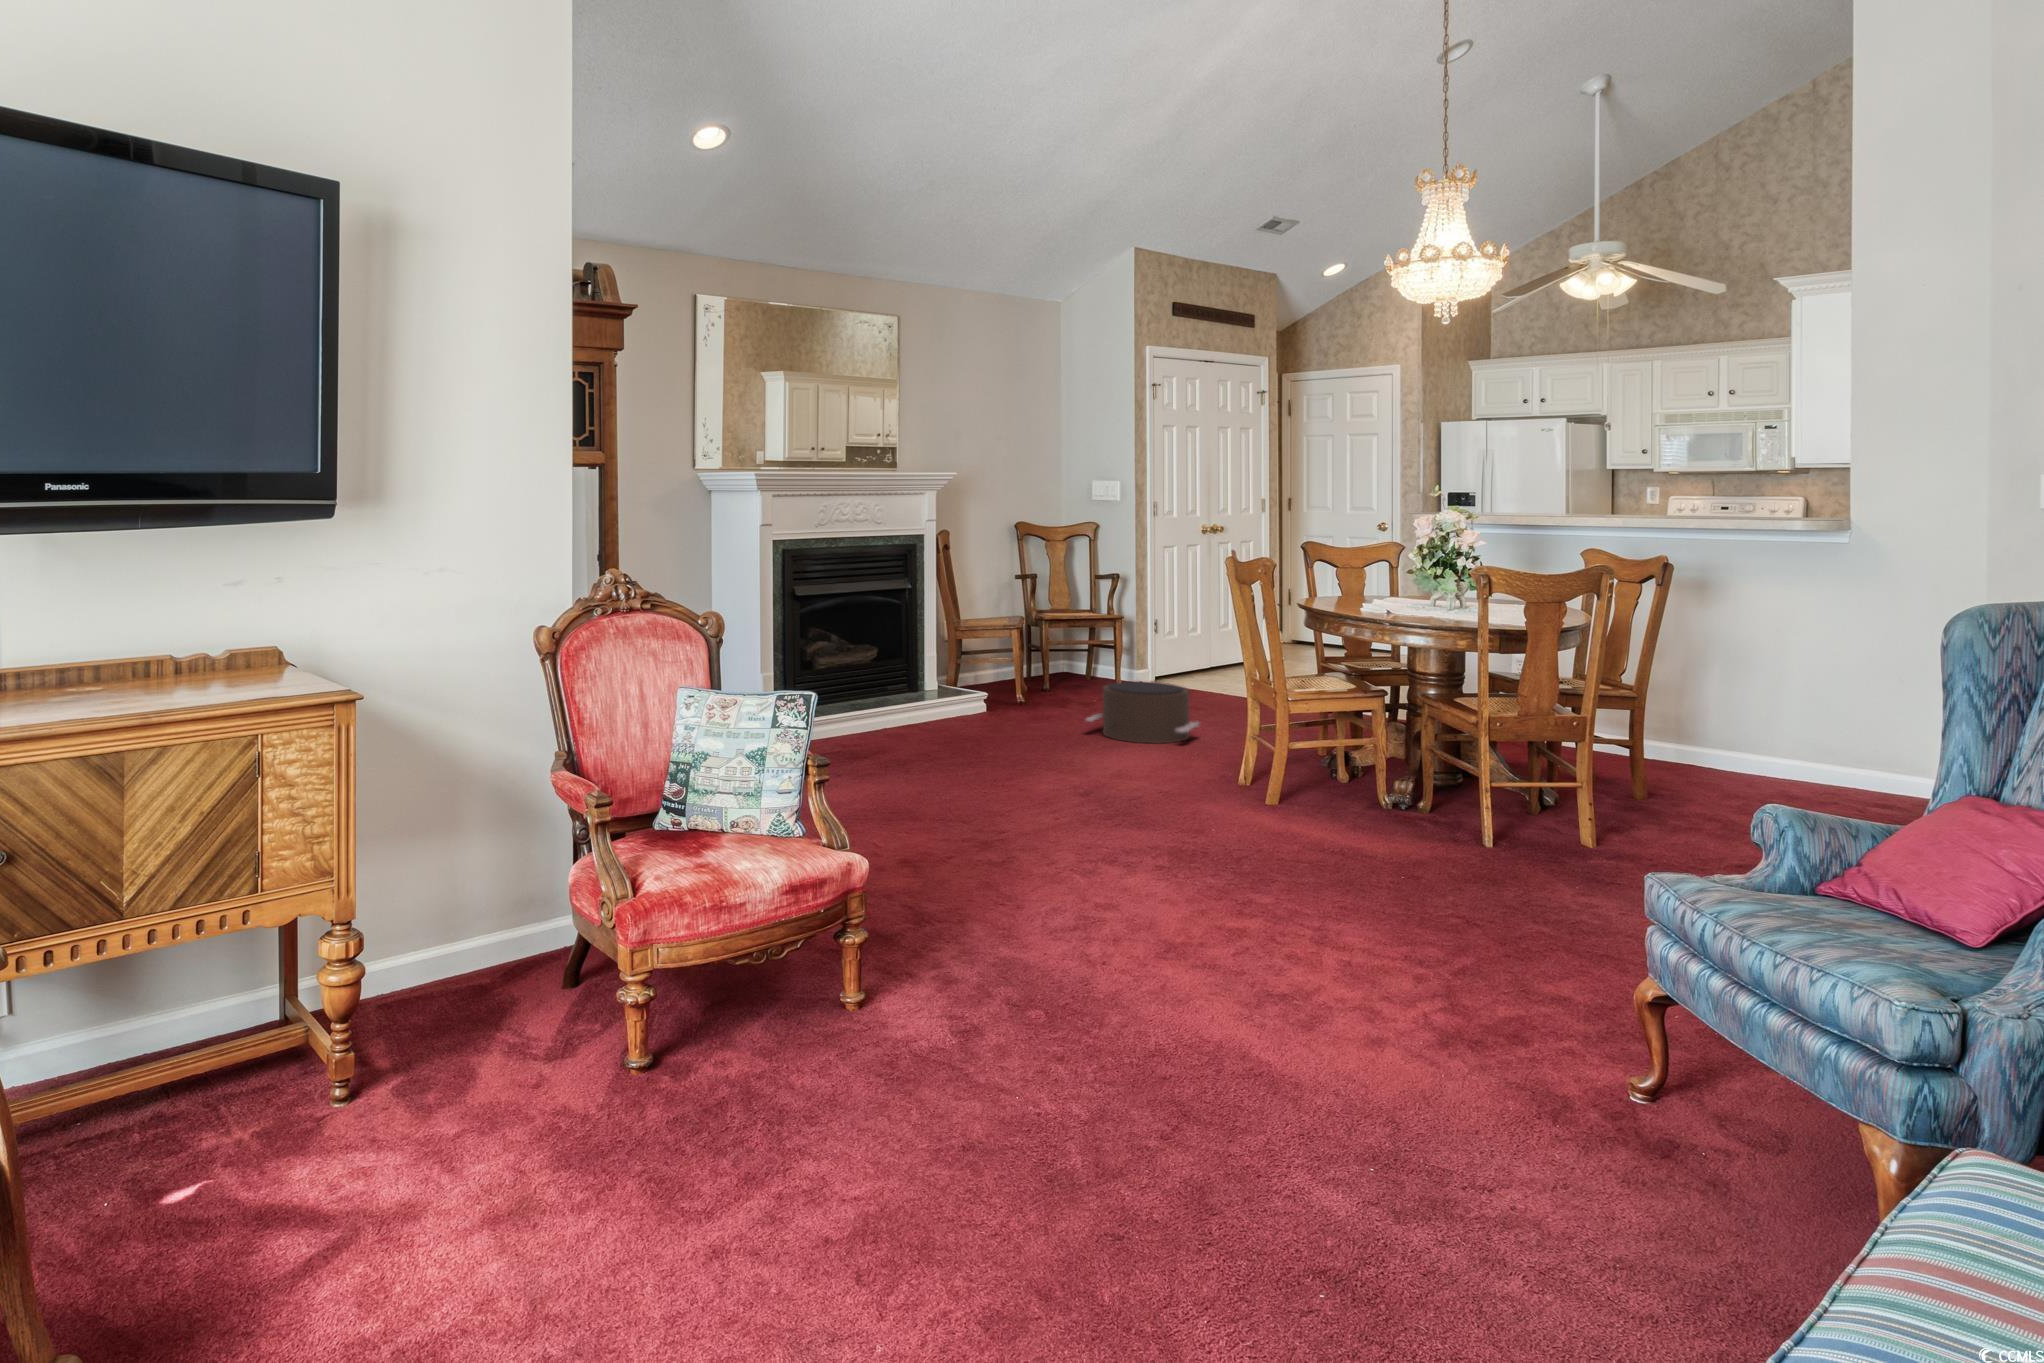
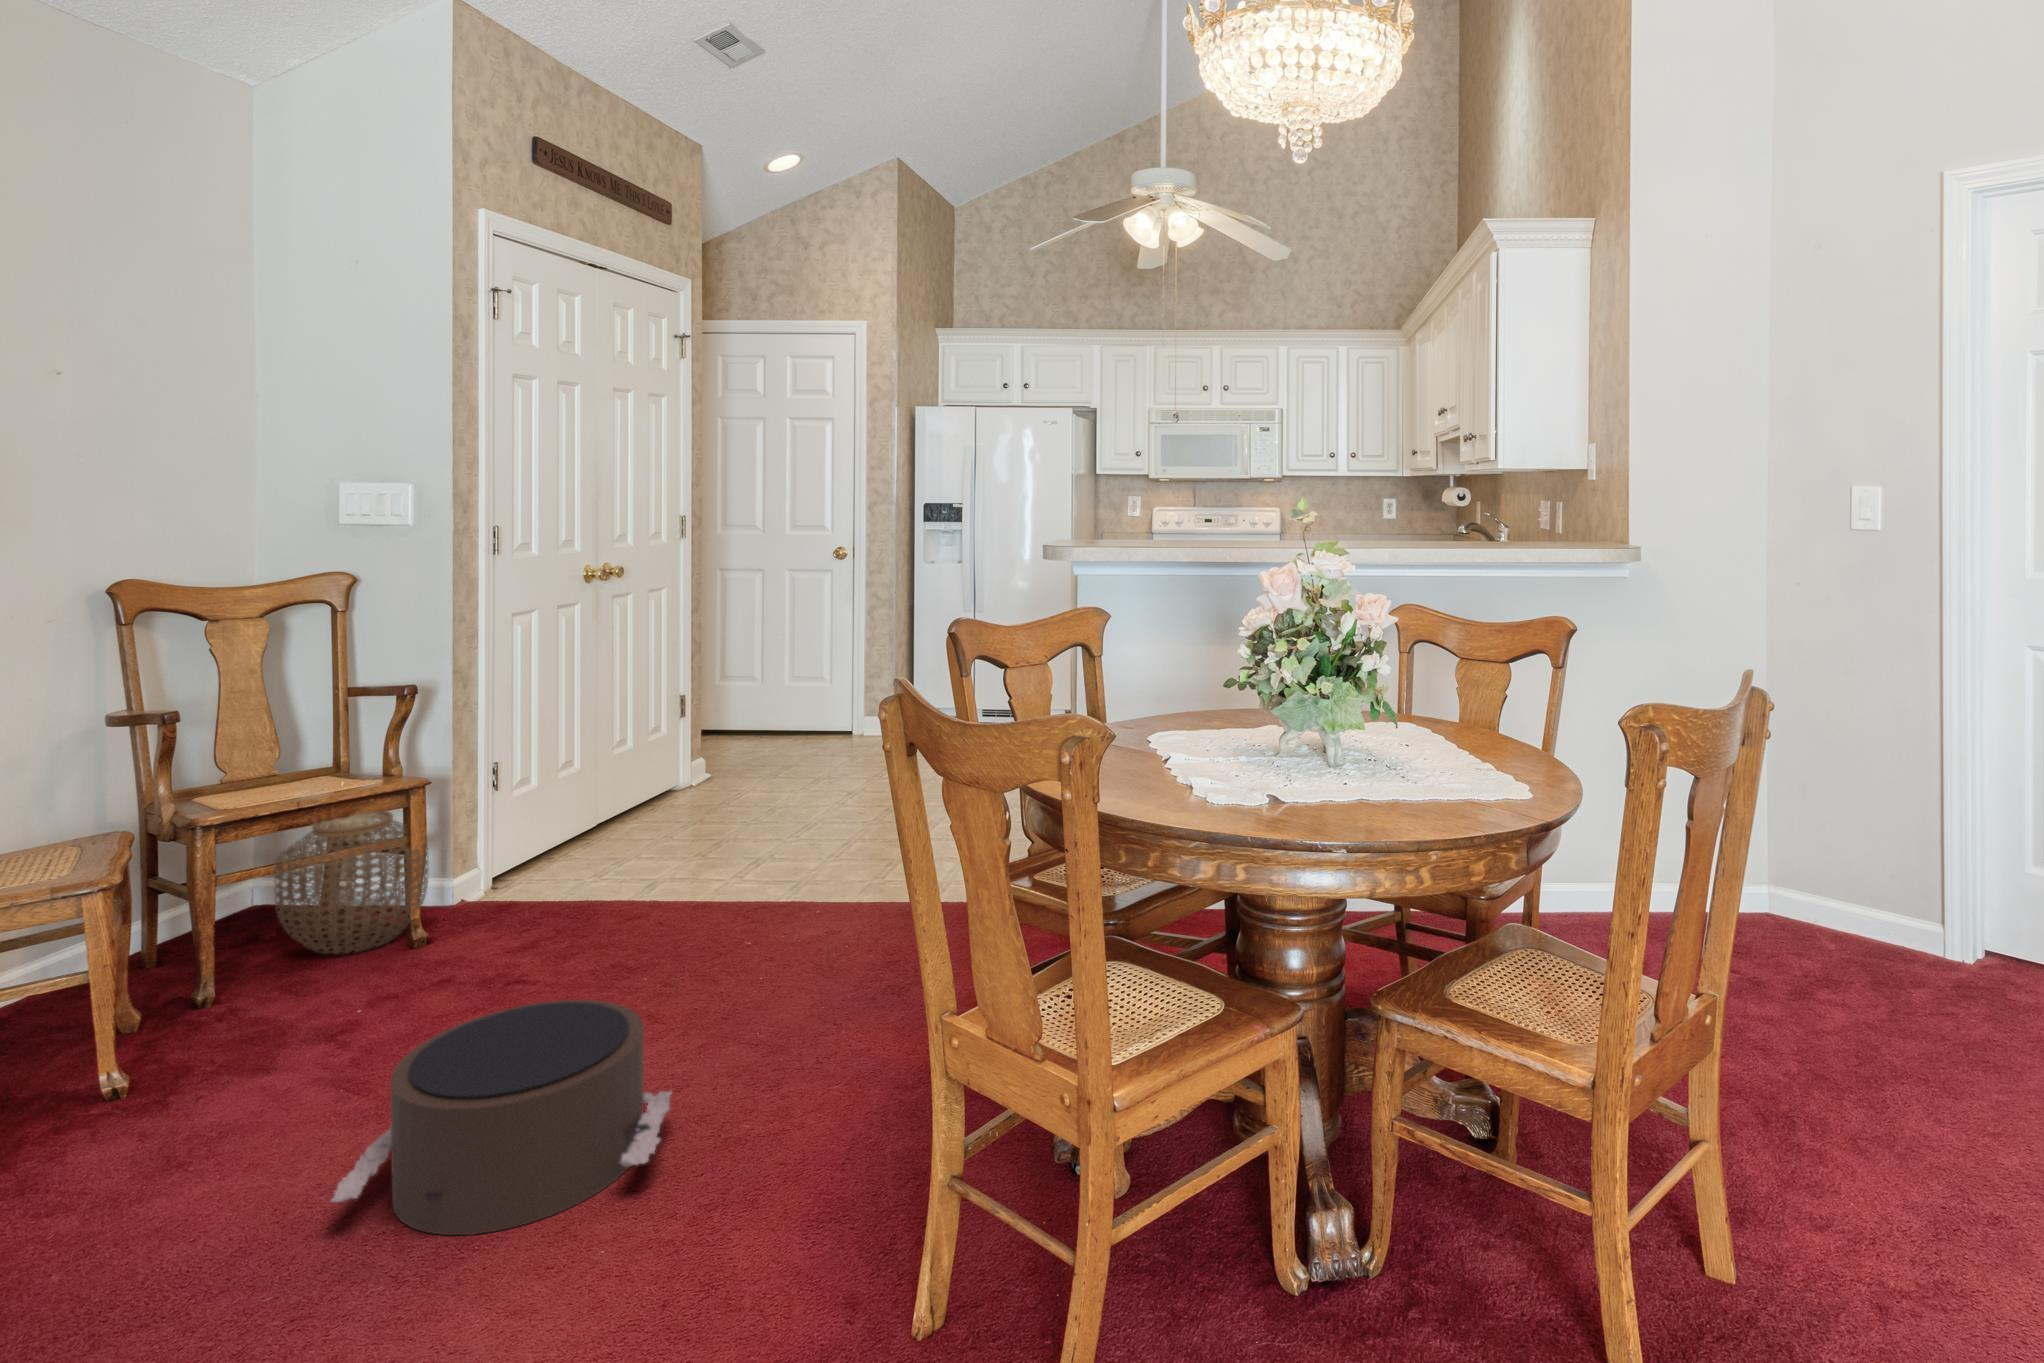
woven basket: none [1068,630,1125,690] -> present [275,811,428,954]

